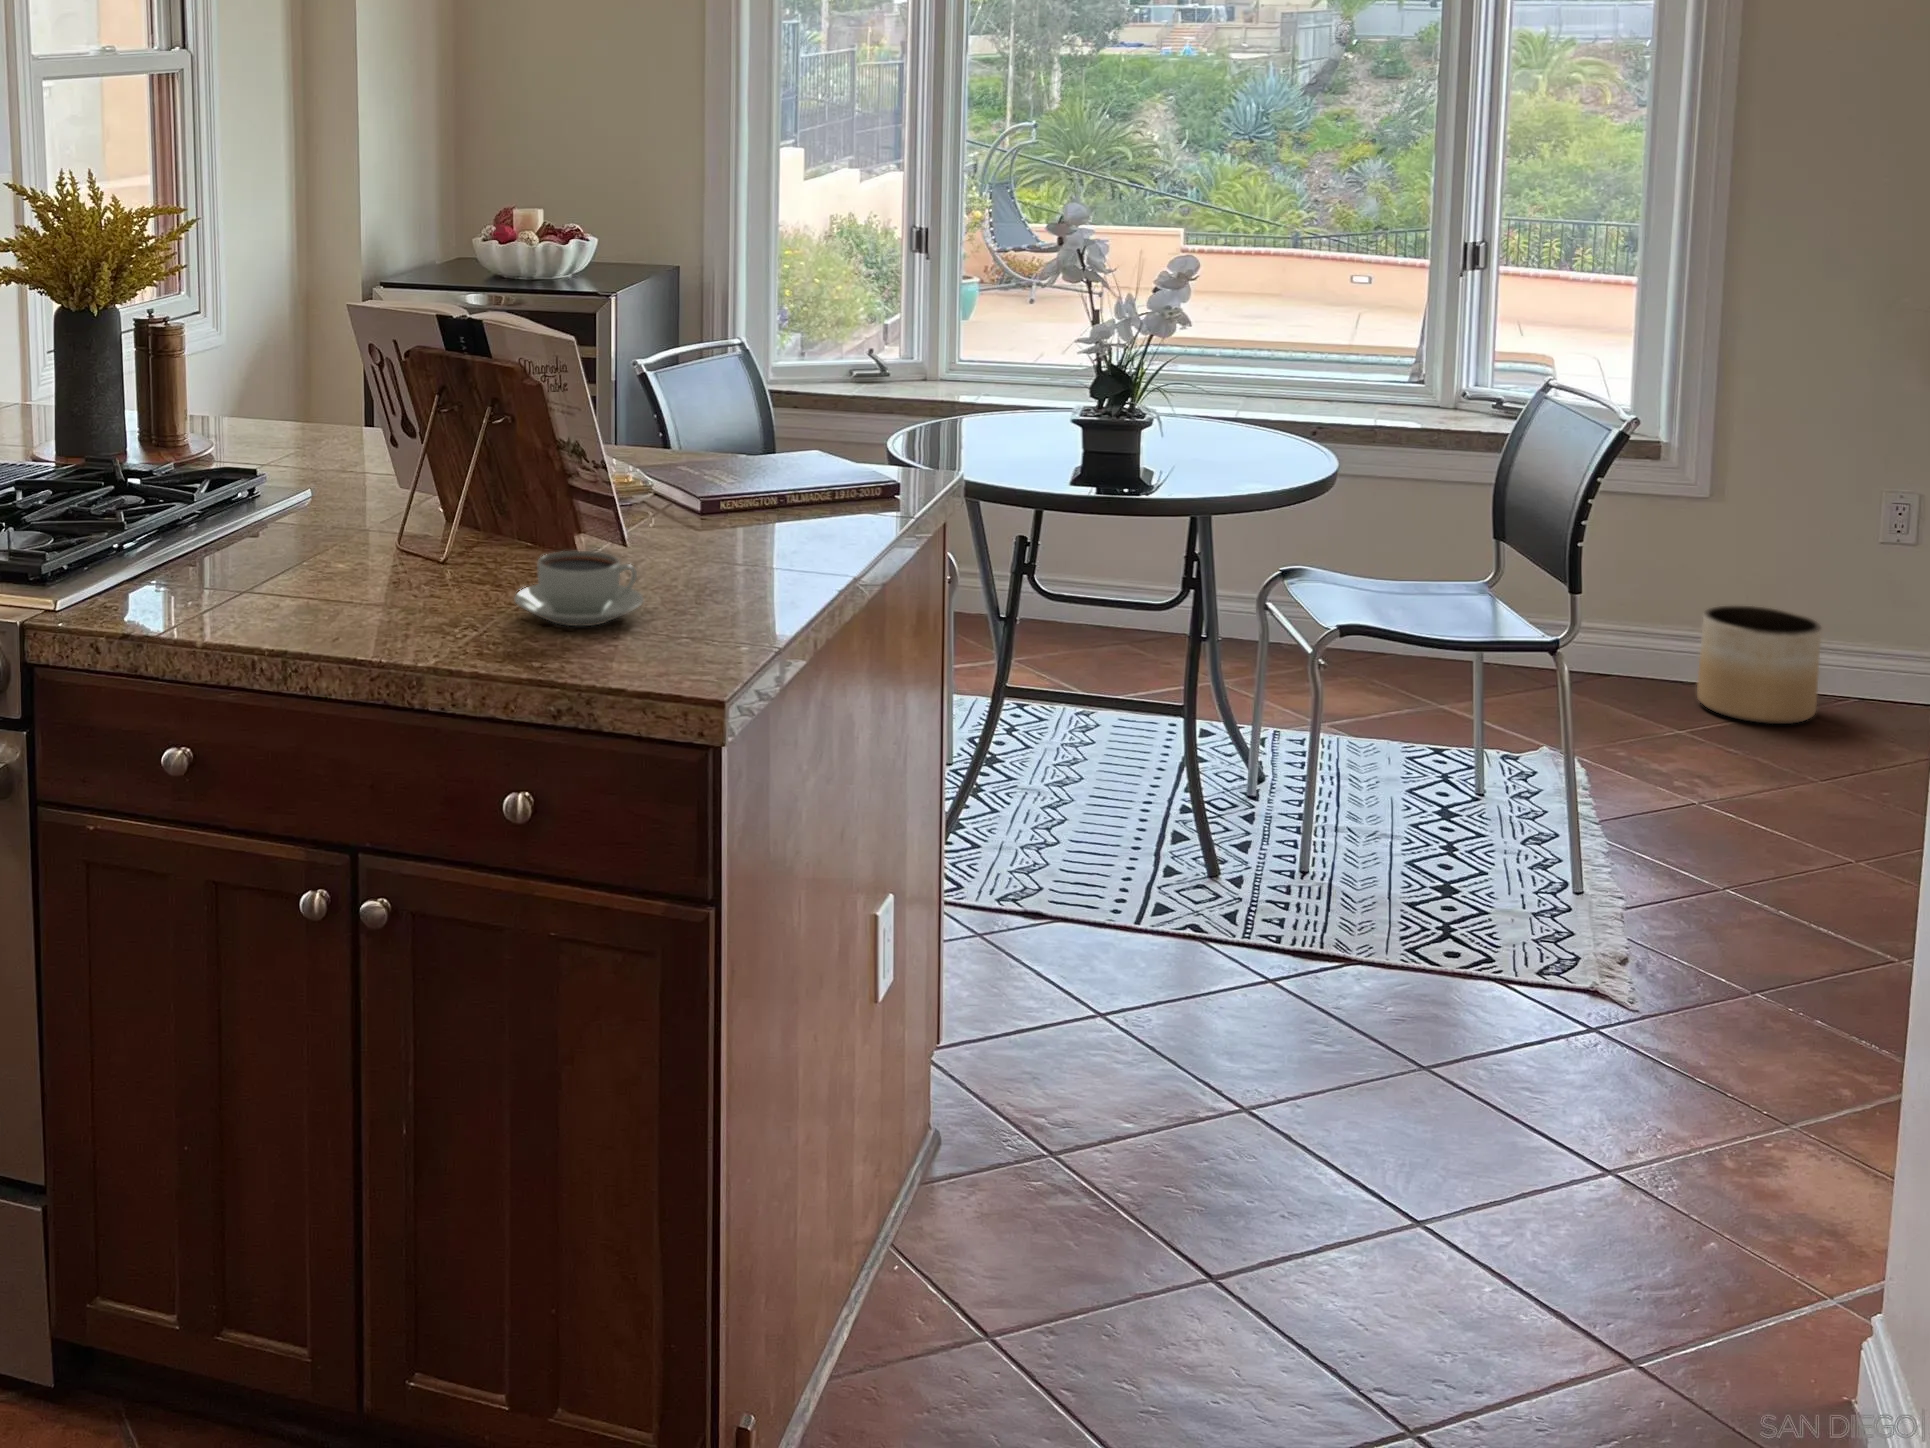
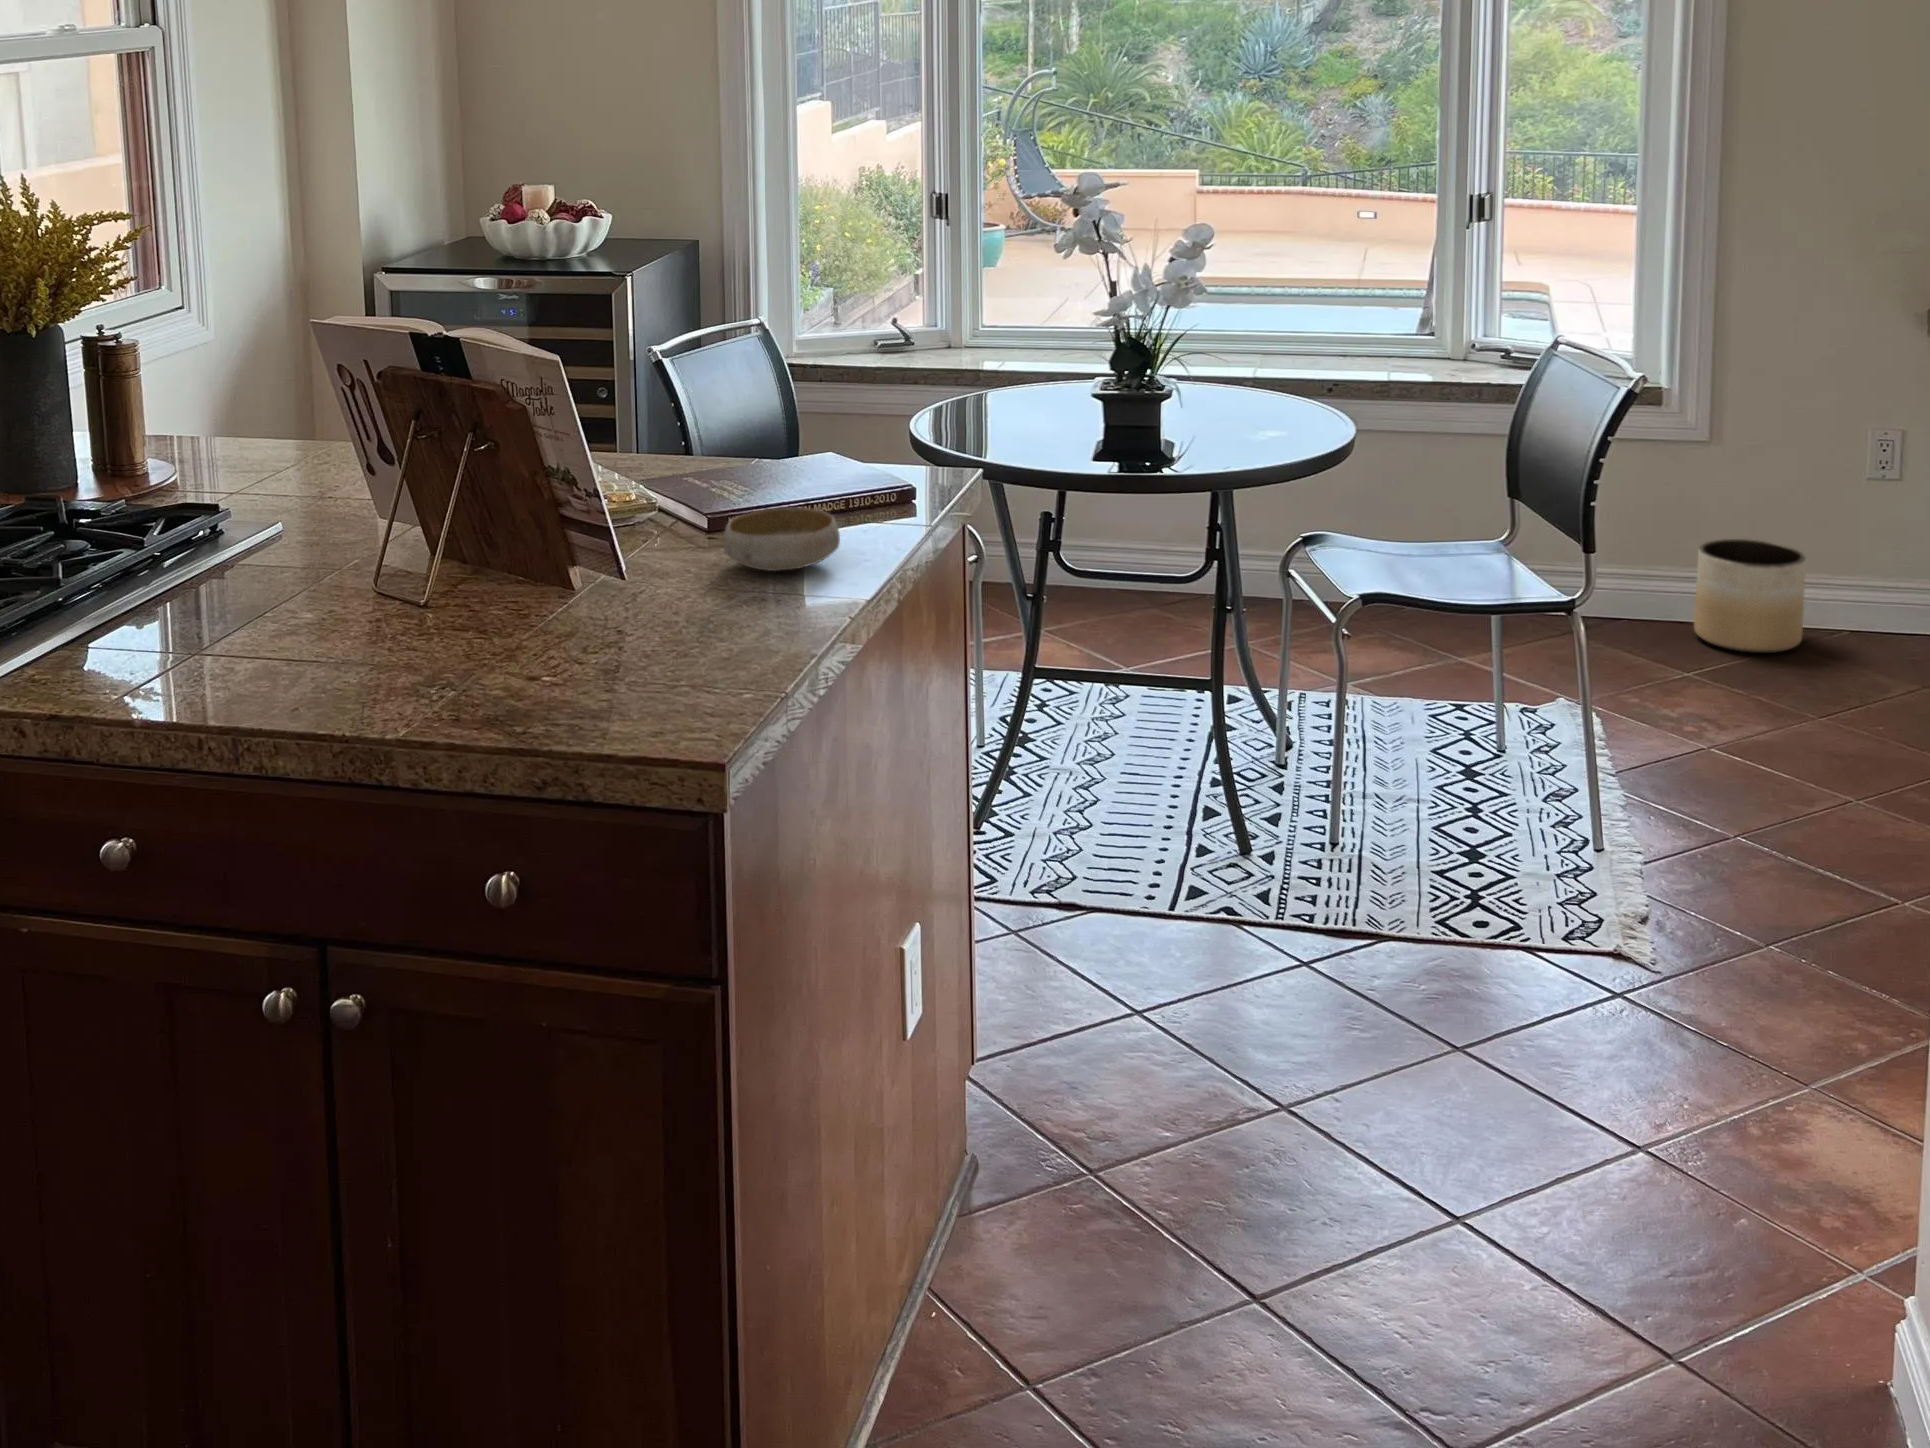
bowl: none [715,490,824,545] -> present [723,507,840,571]
coffee cup: present [514,551,644,626] -> none [500,596,643,682]

